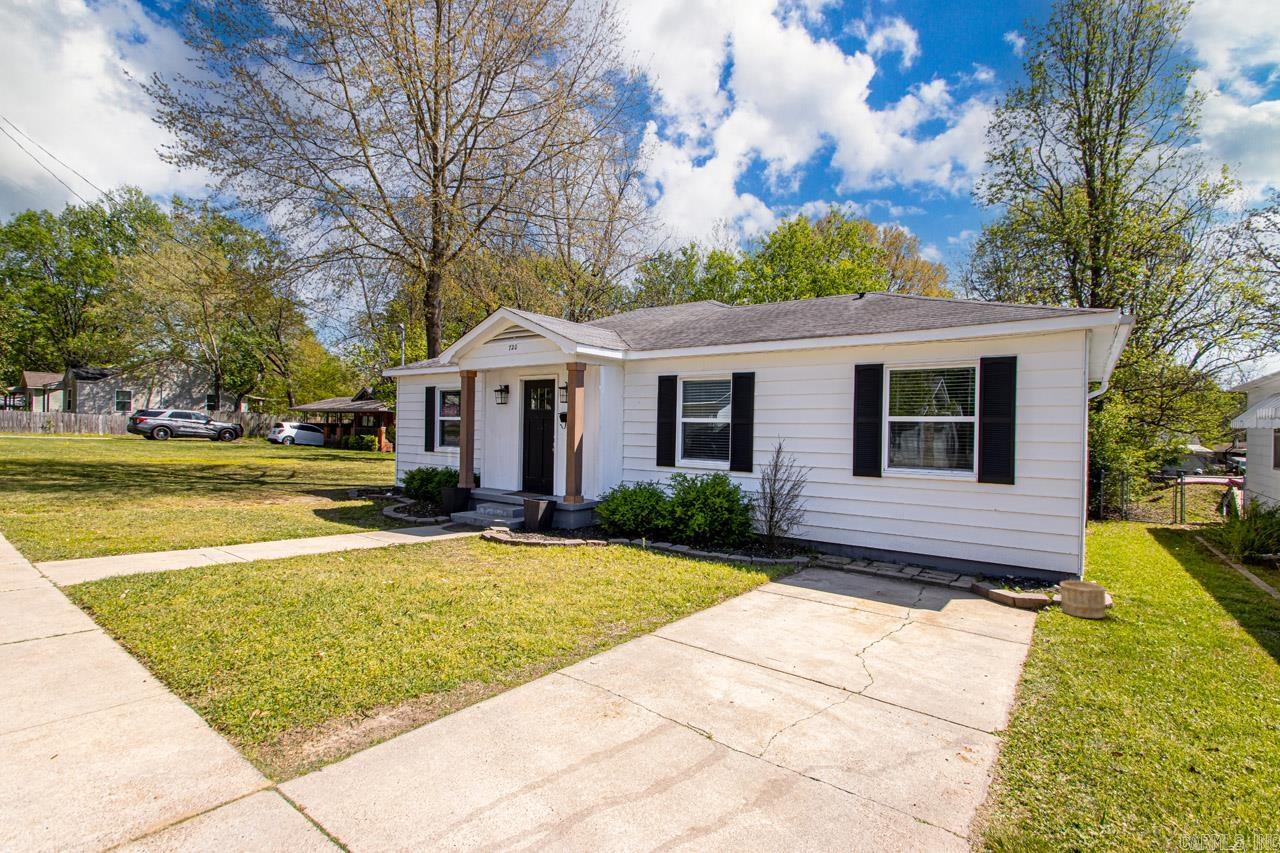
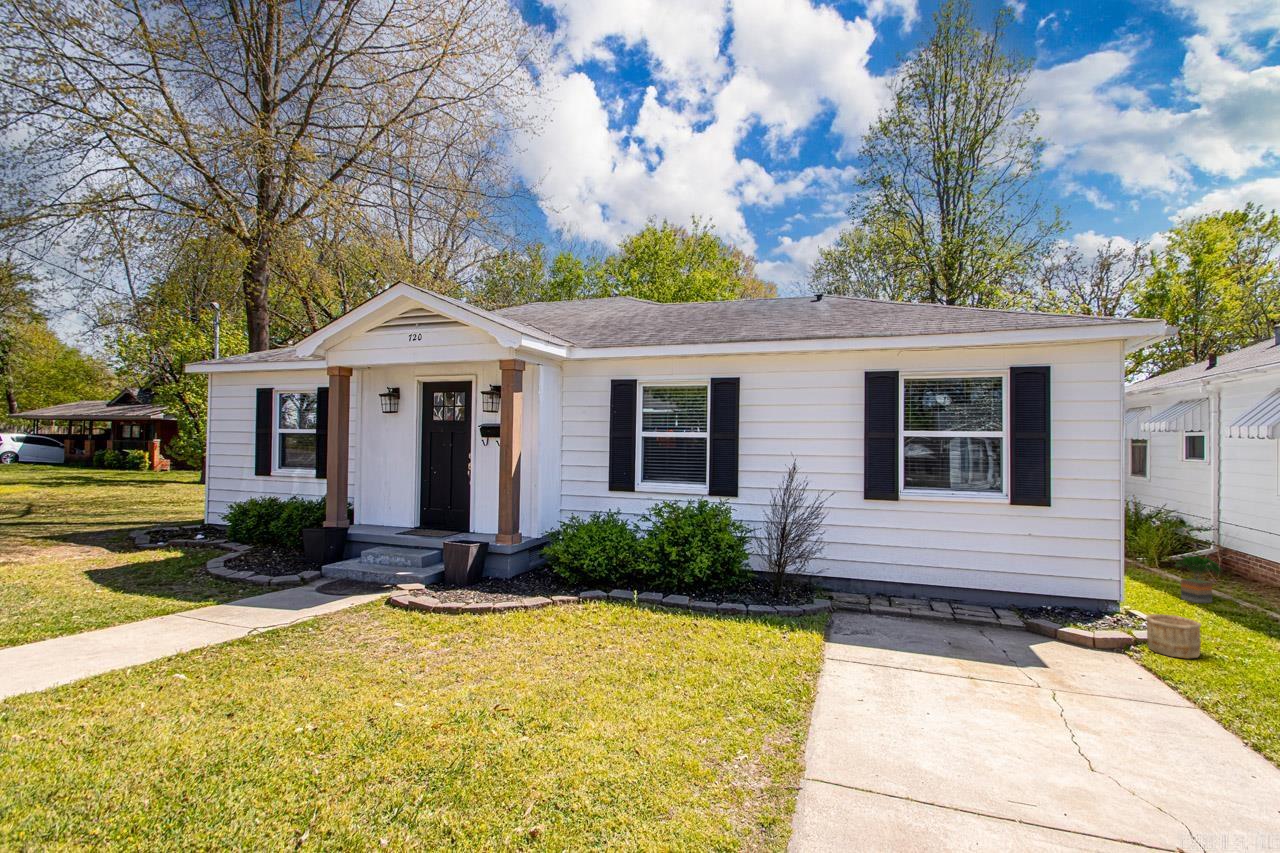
potted tree: none [1184,542,1232,591] -> present [1176,556,1221,603]

